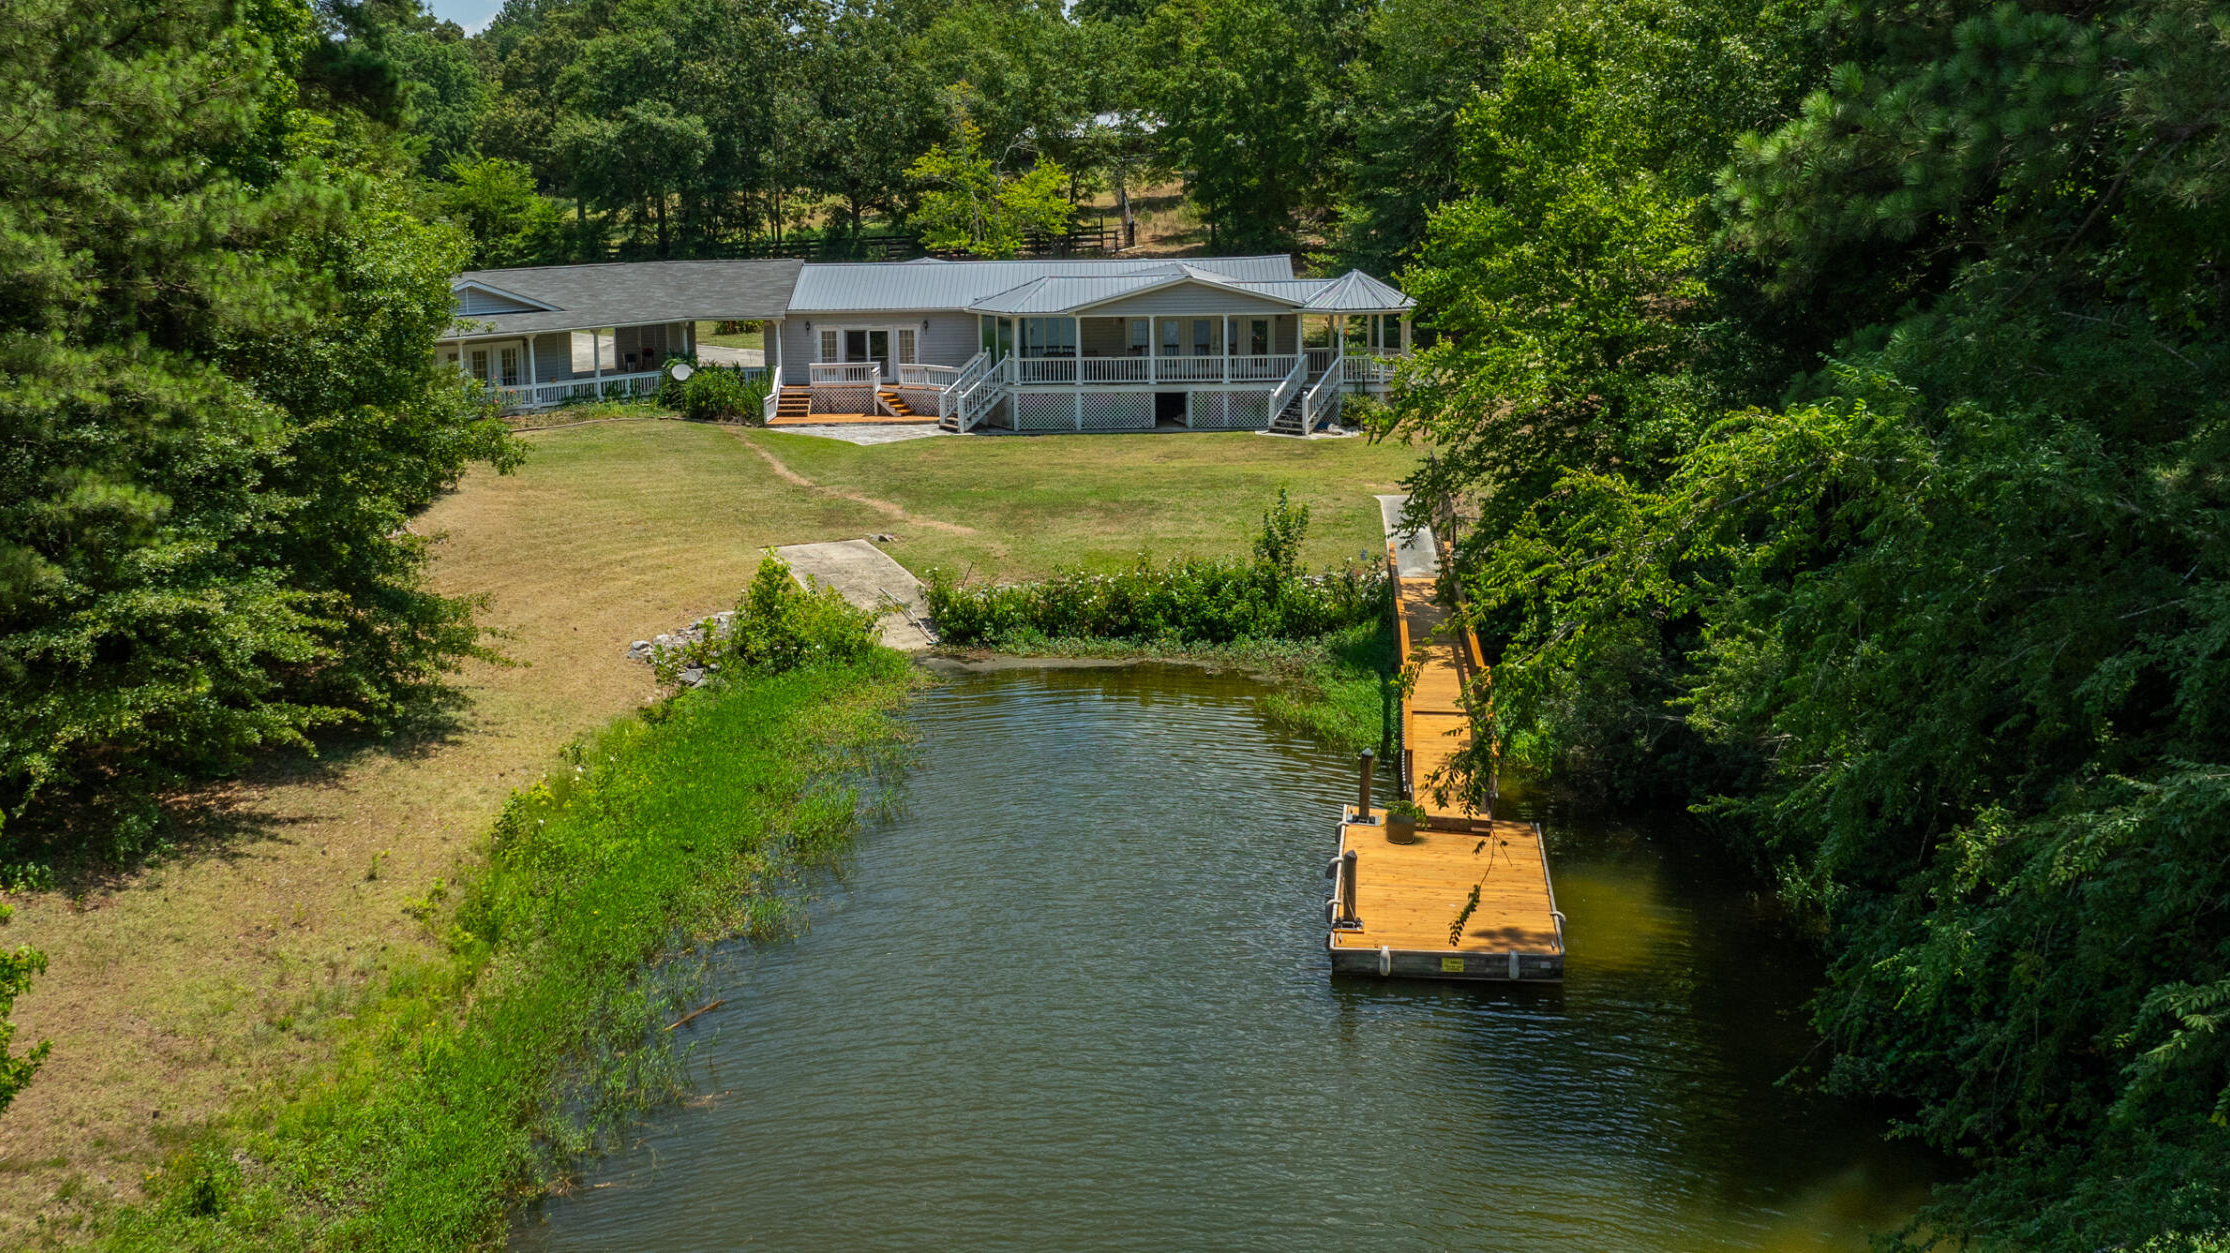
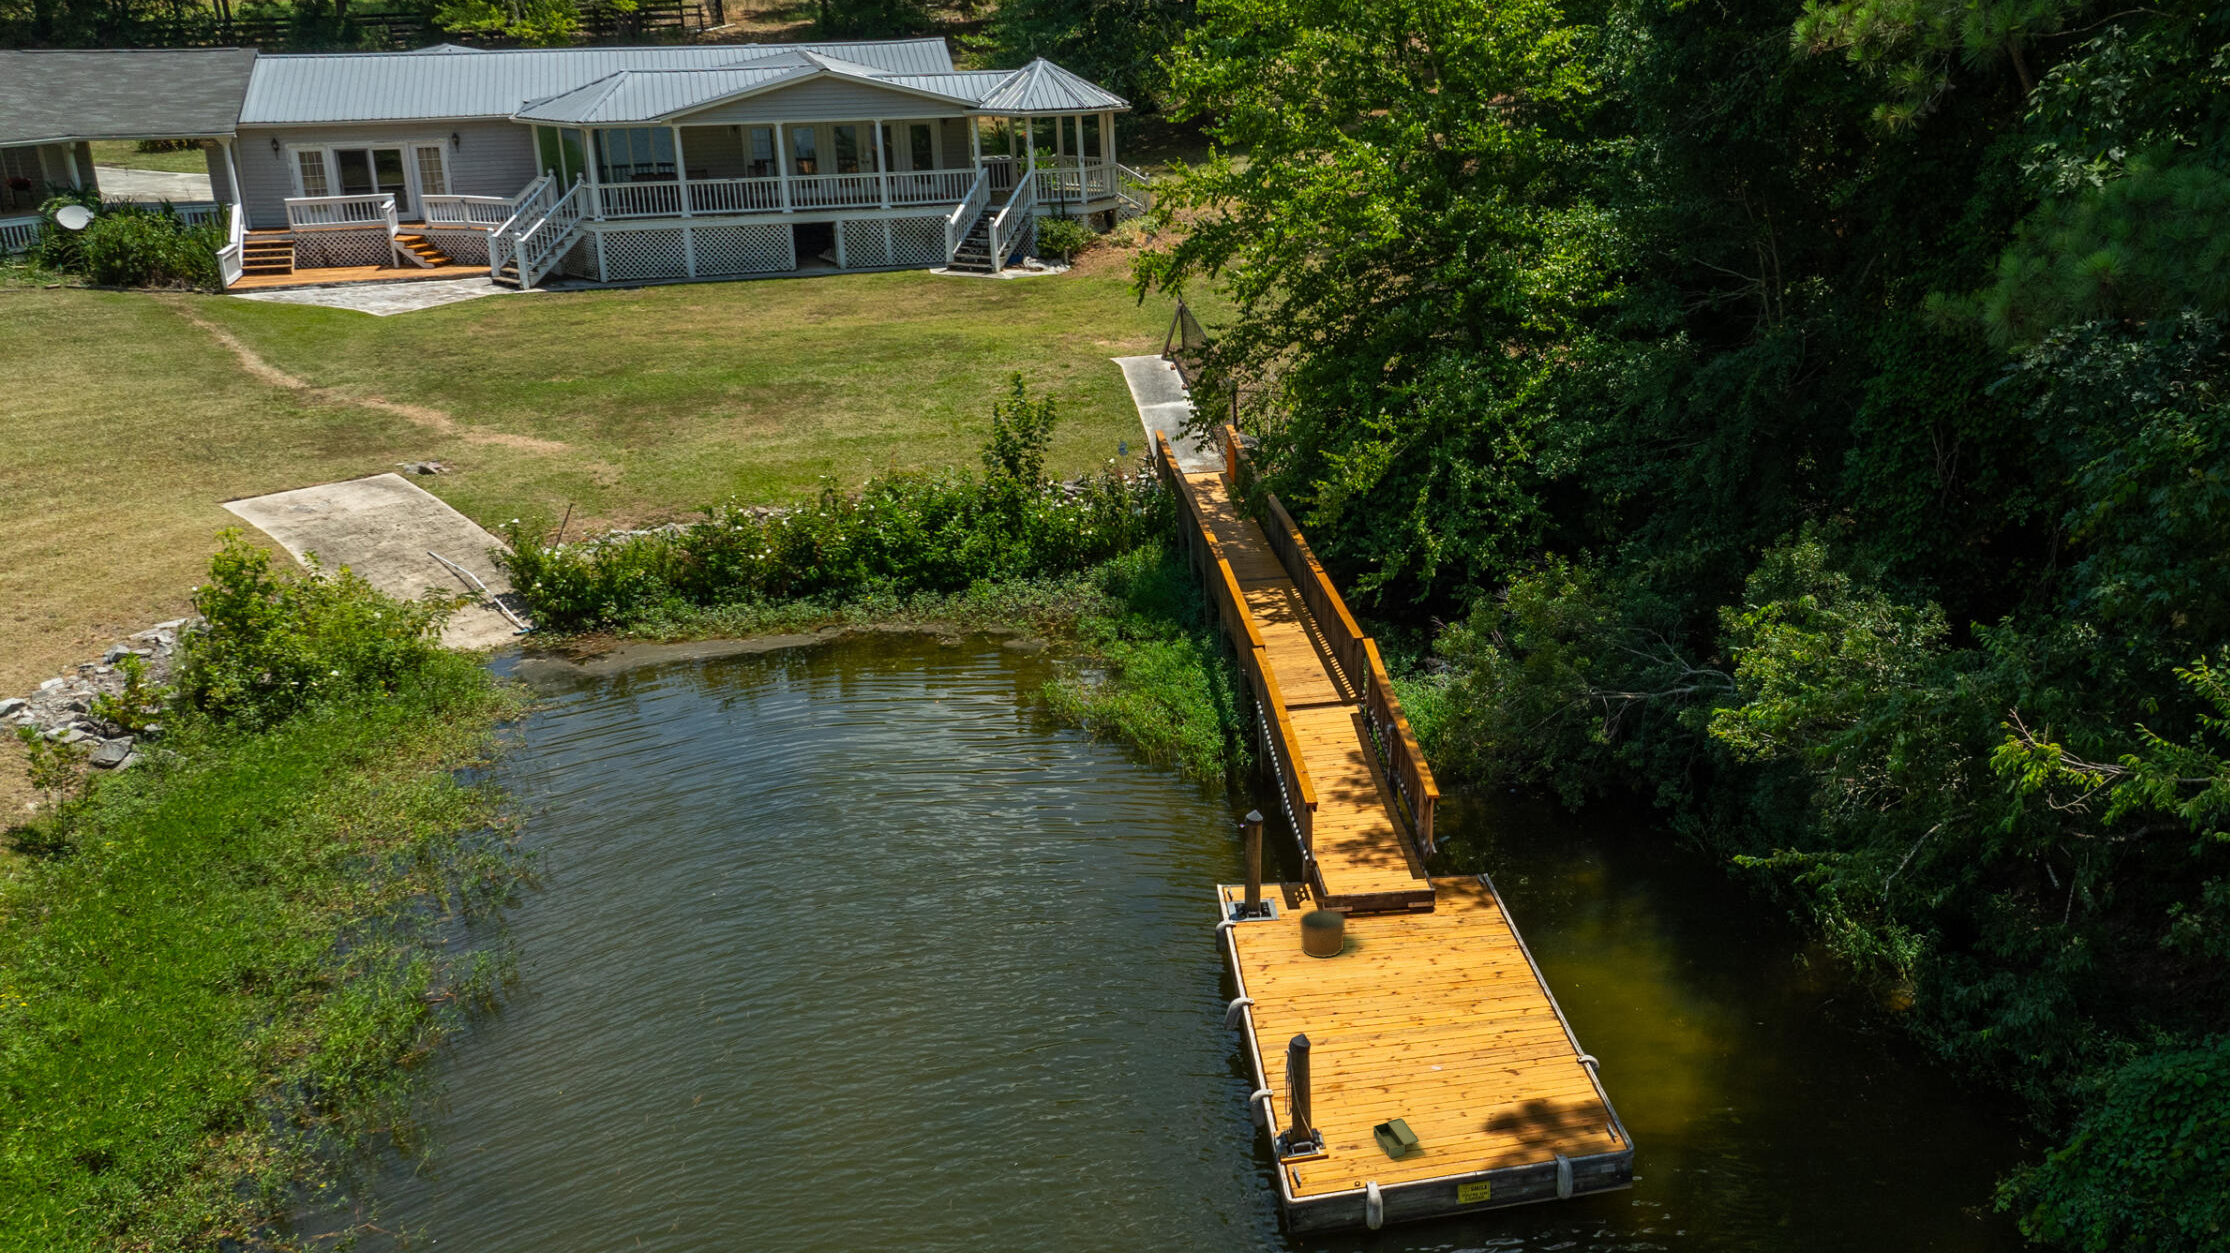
toolbox: none [1393,914,1419,932] -> present [1373,1118,1419,1158]

